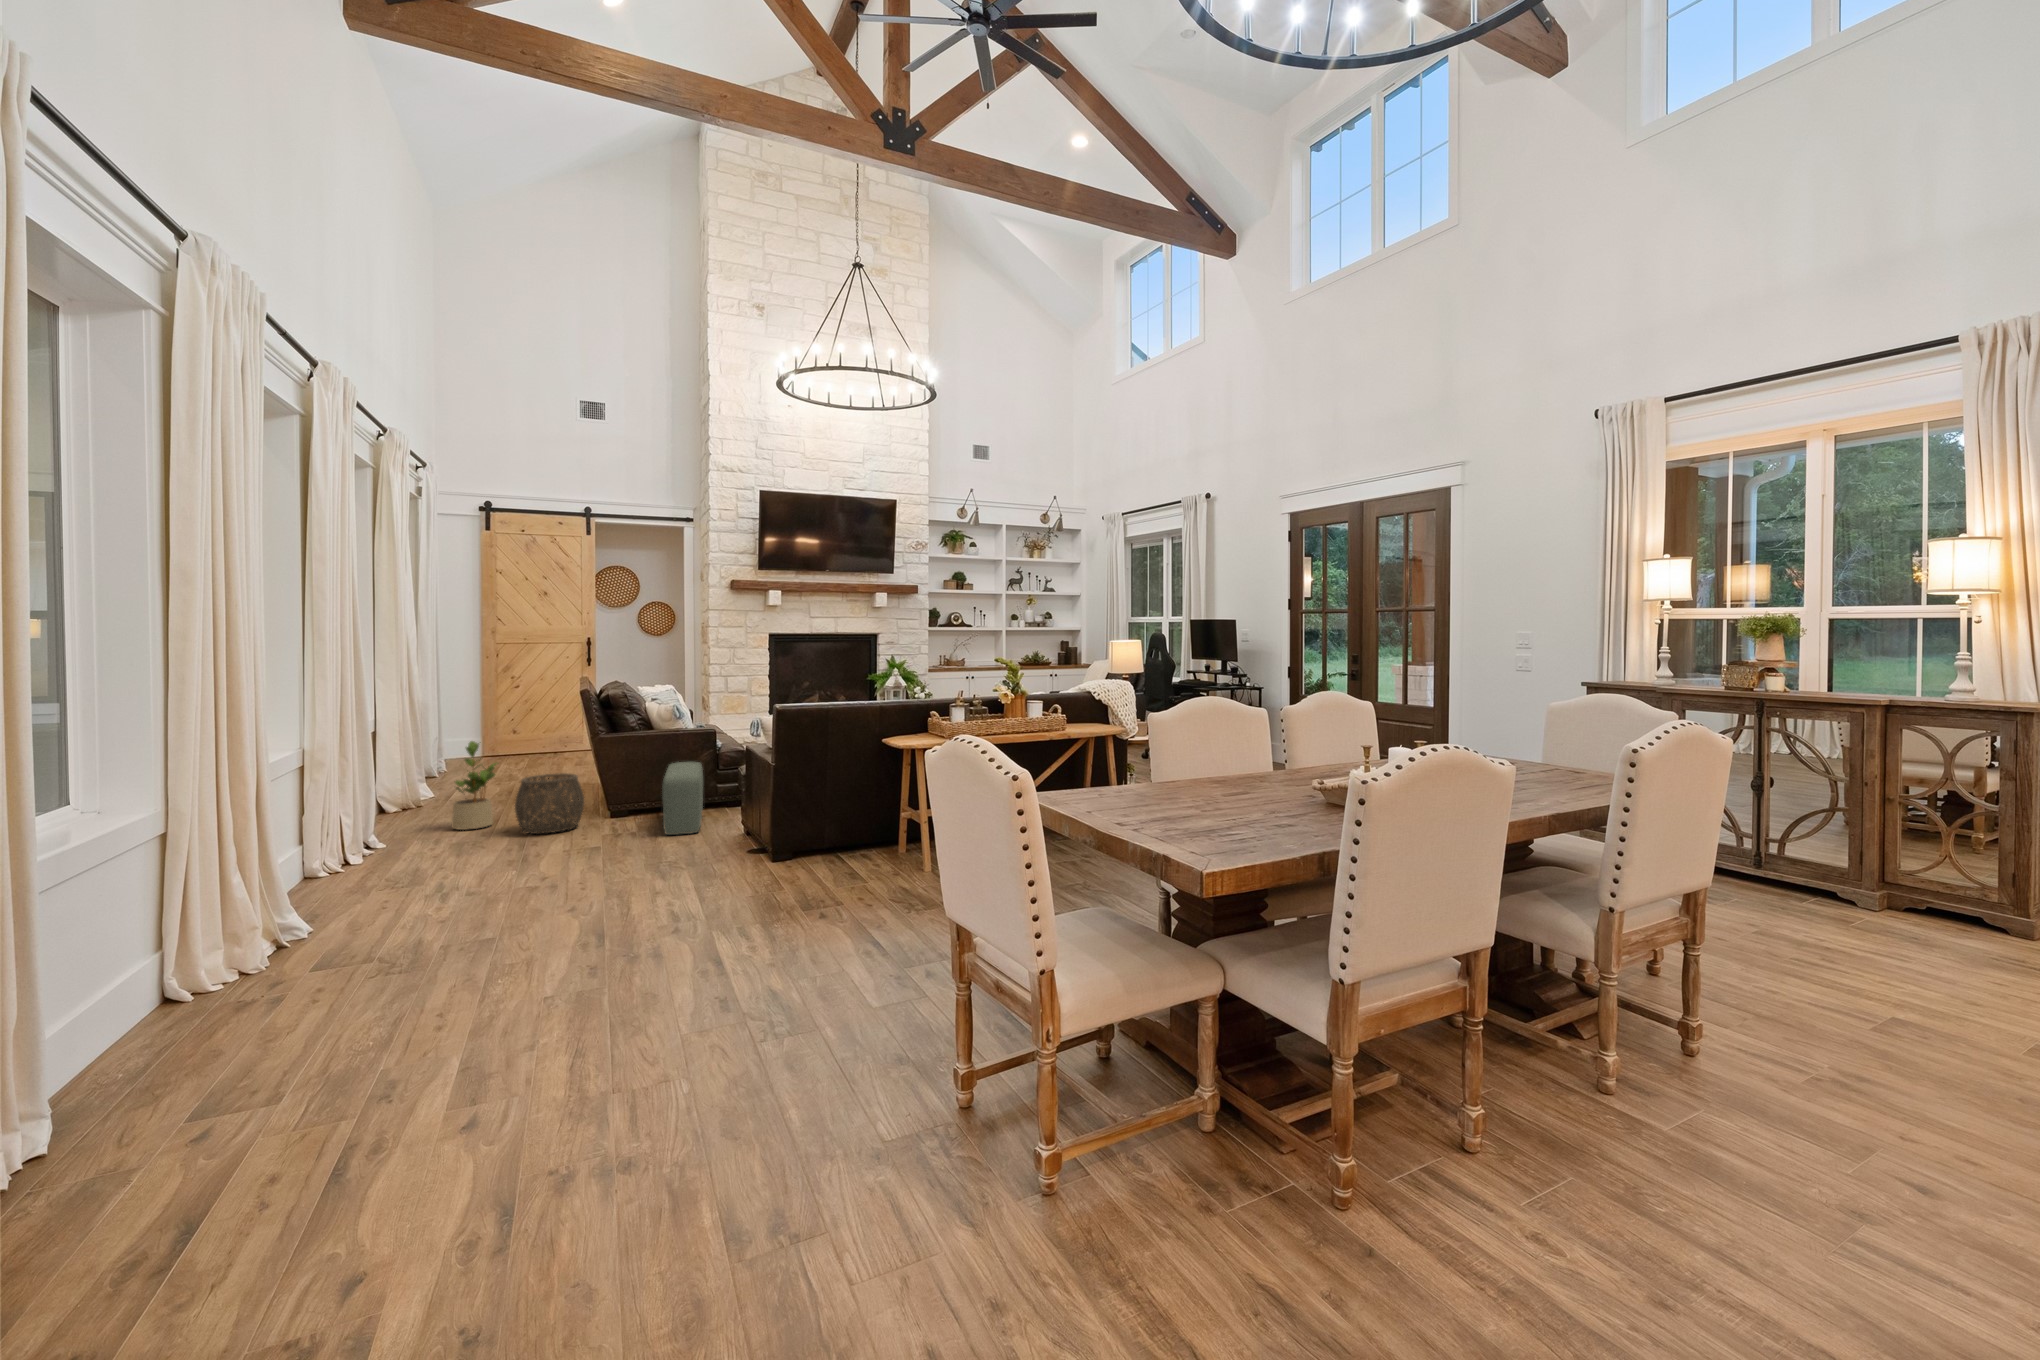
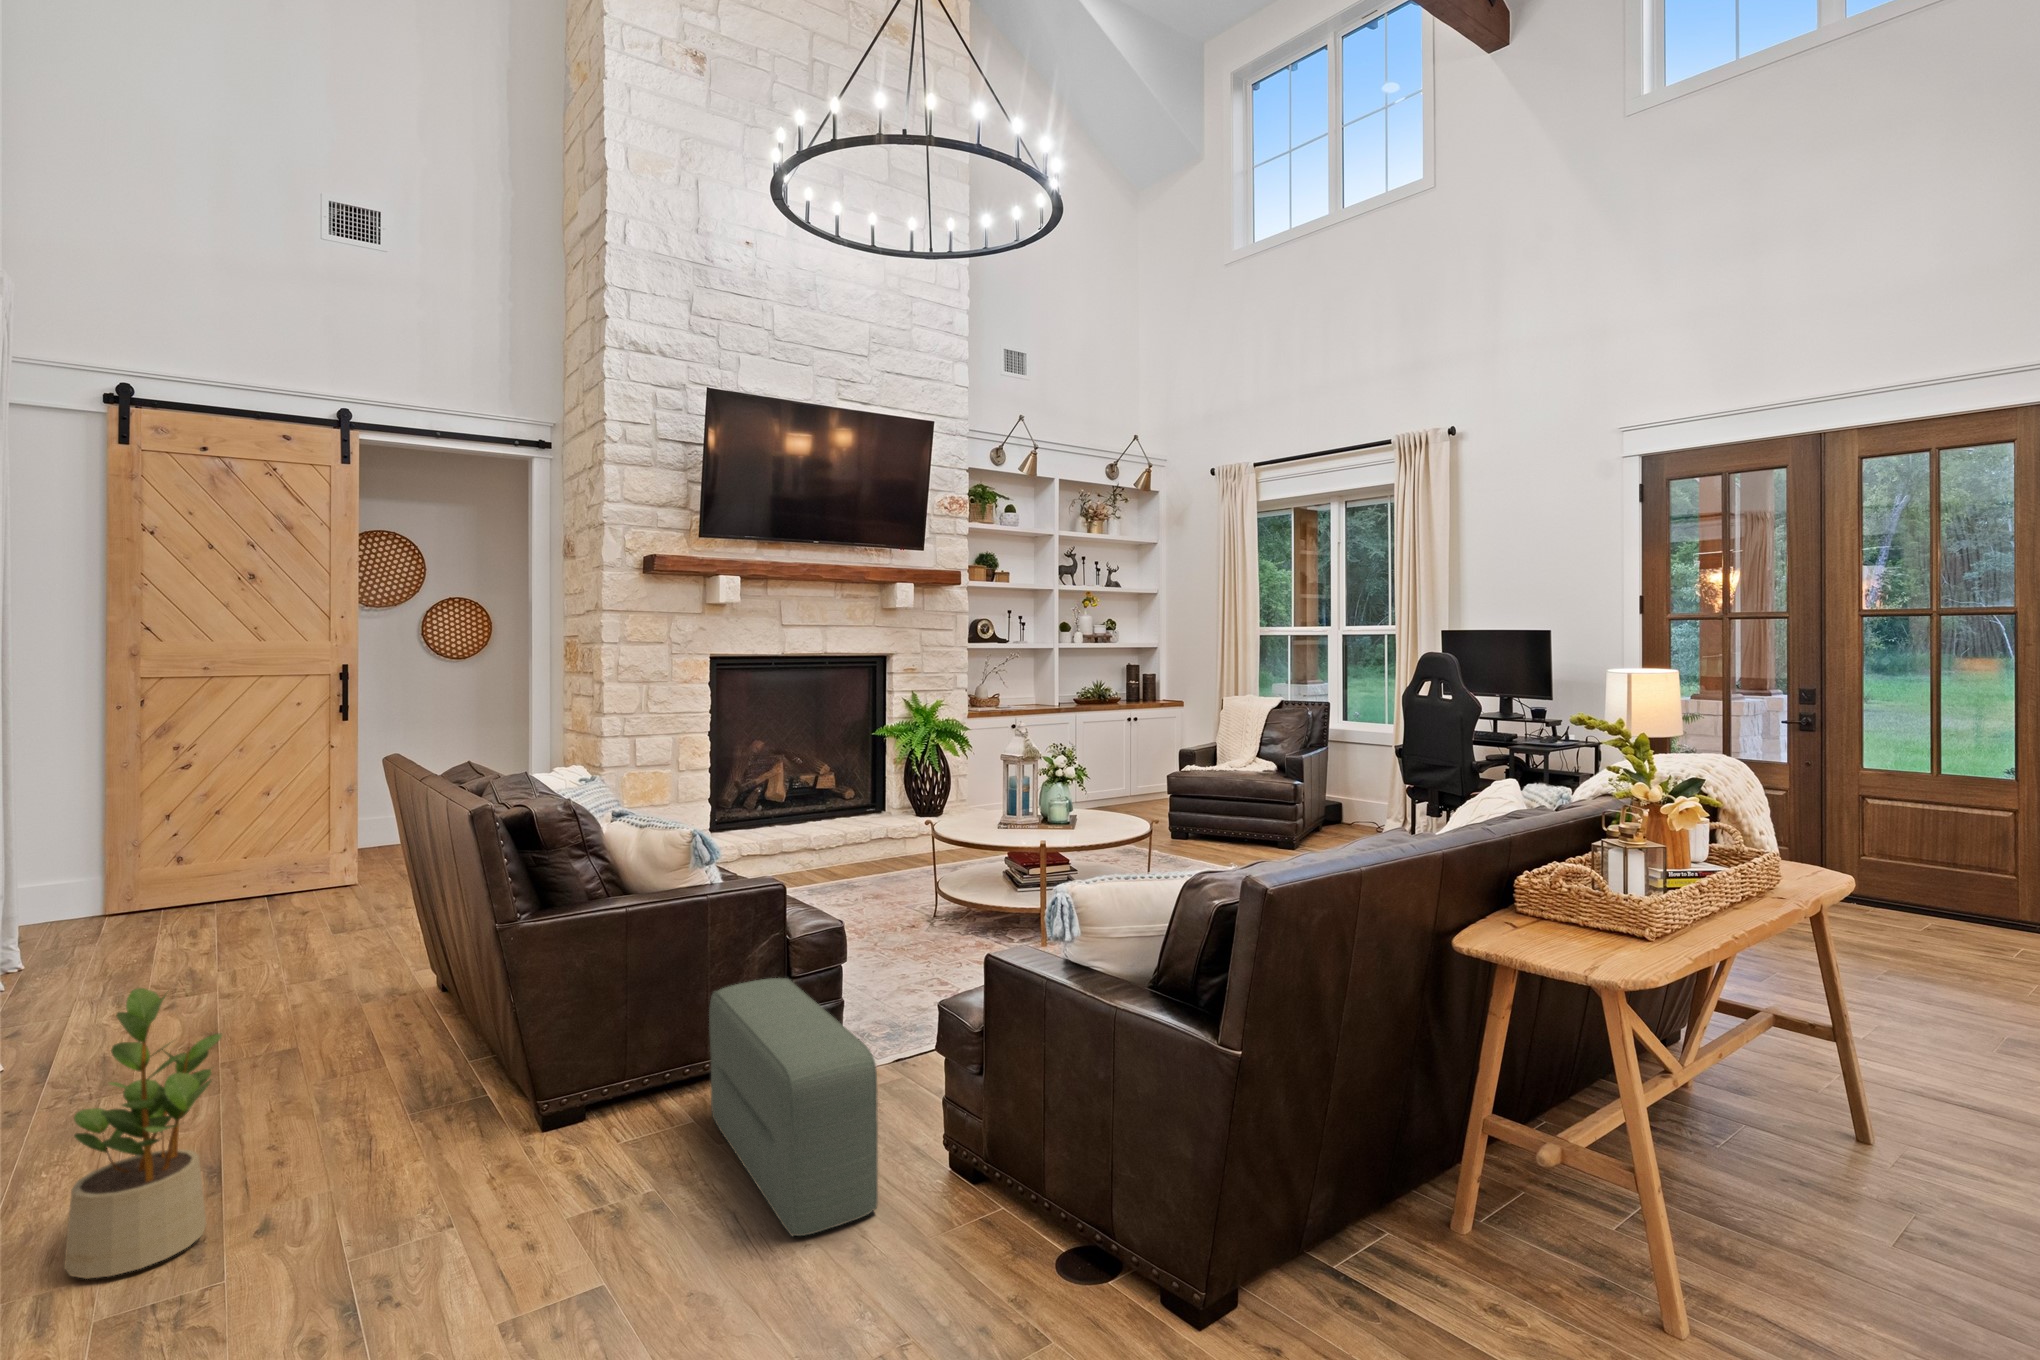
woven basket: present [515,773,584,834] -> none [293,1056,511,1280]

